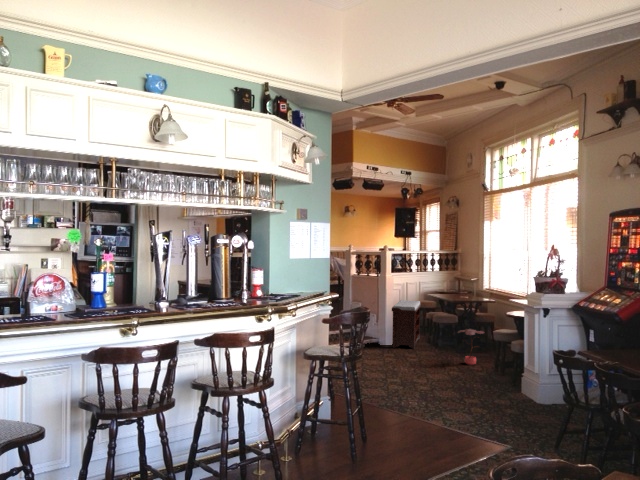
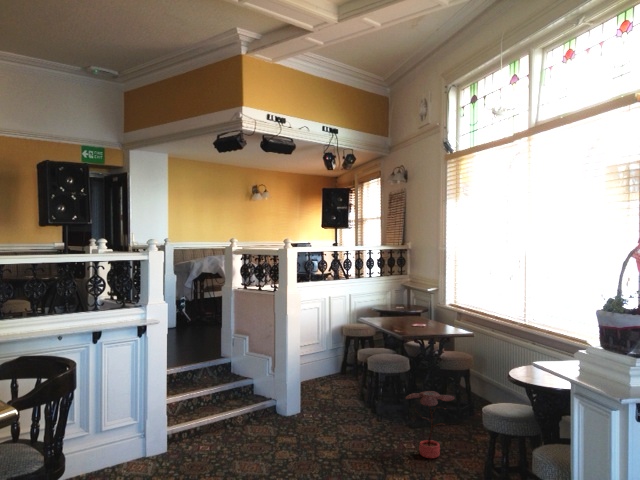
bench: present [392,300,421,349] -> none [296,326,349,414]

